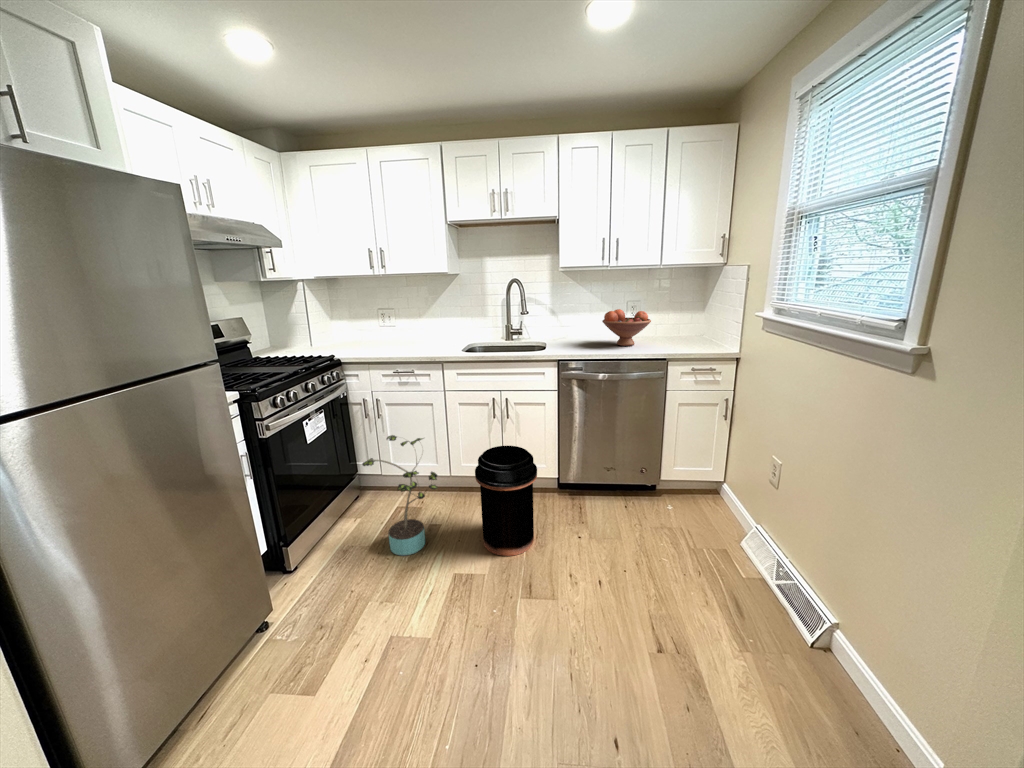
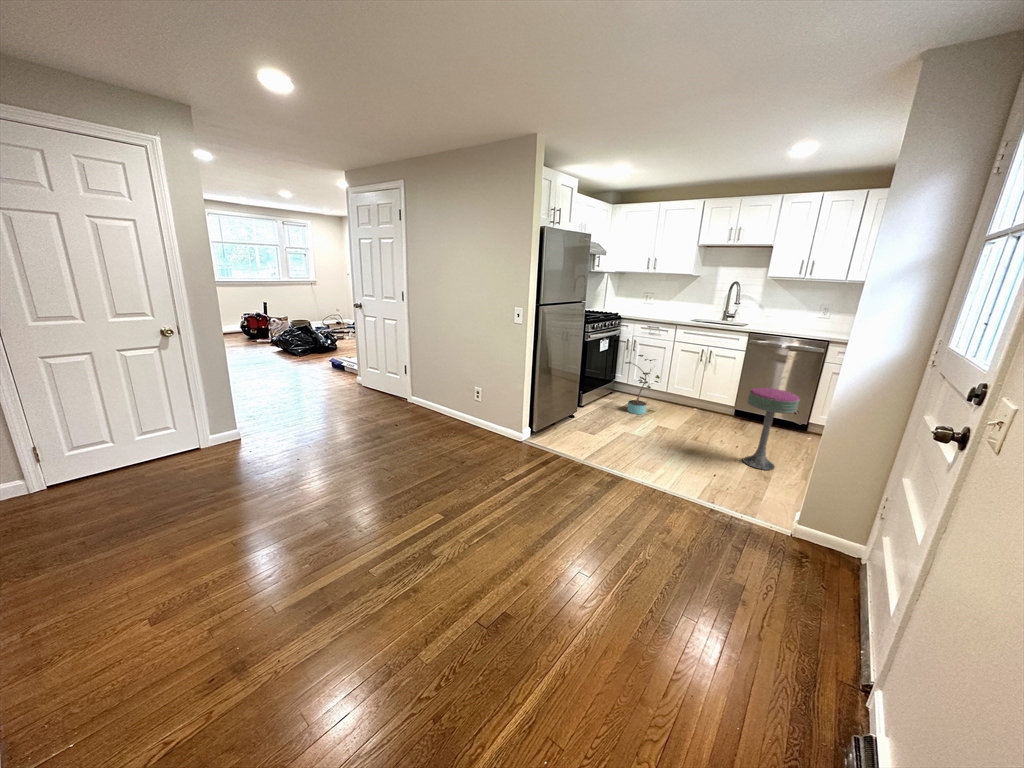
fruit bowl: present [602,309,651,346] -> none [792,307,830,332]
trash can: present [475,446,537,556] -> none [676,371,717,428]
bar stool: none [625,480,720,654] -> present [743,388,800,470]

